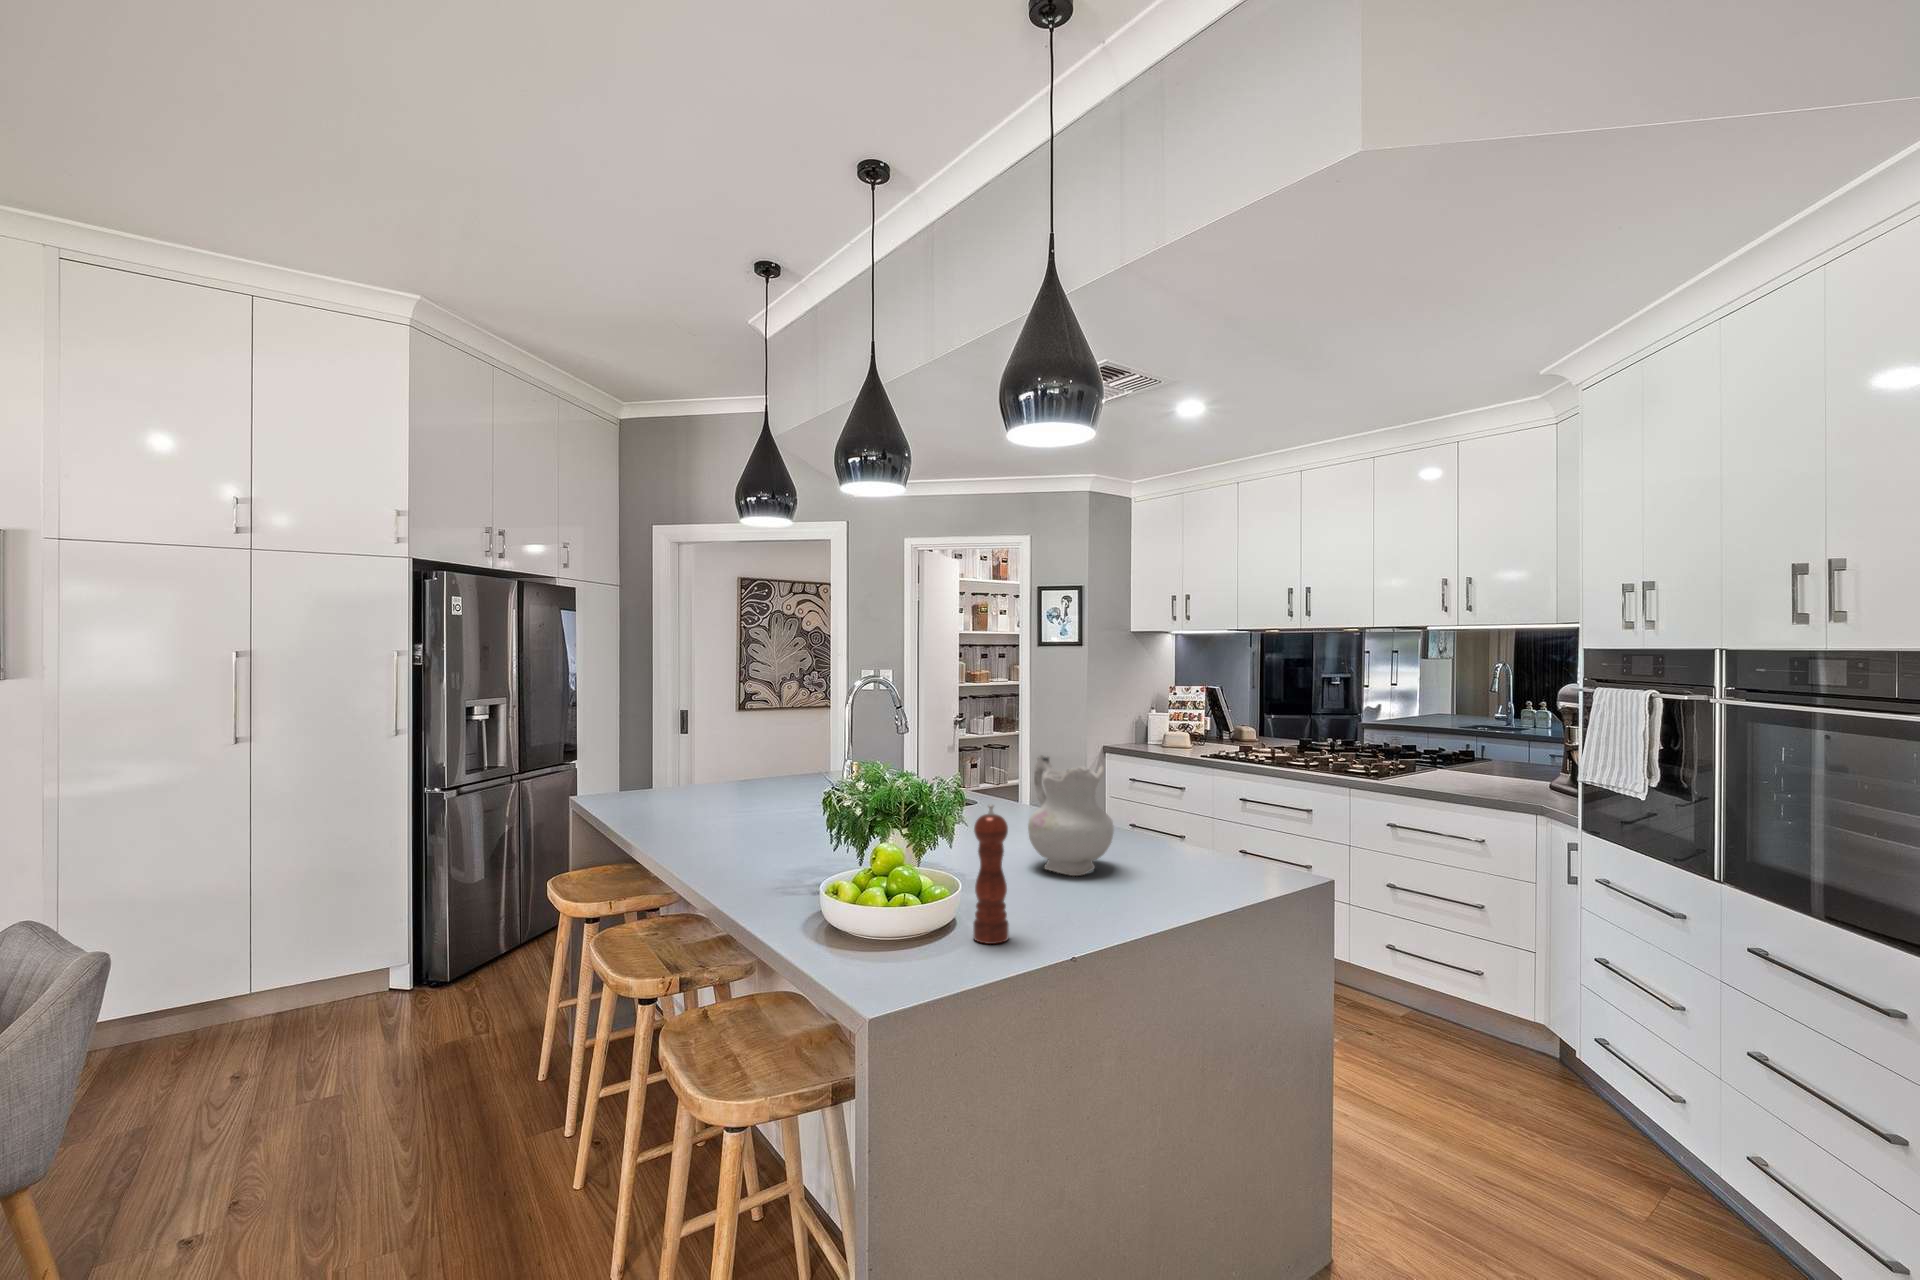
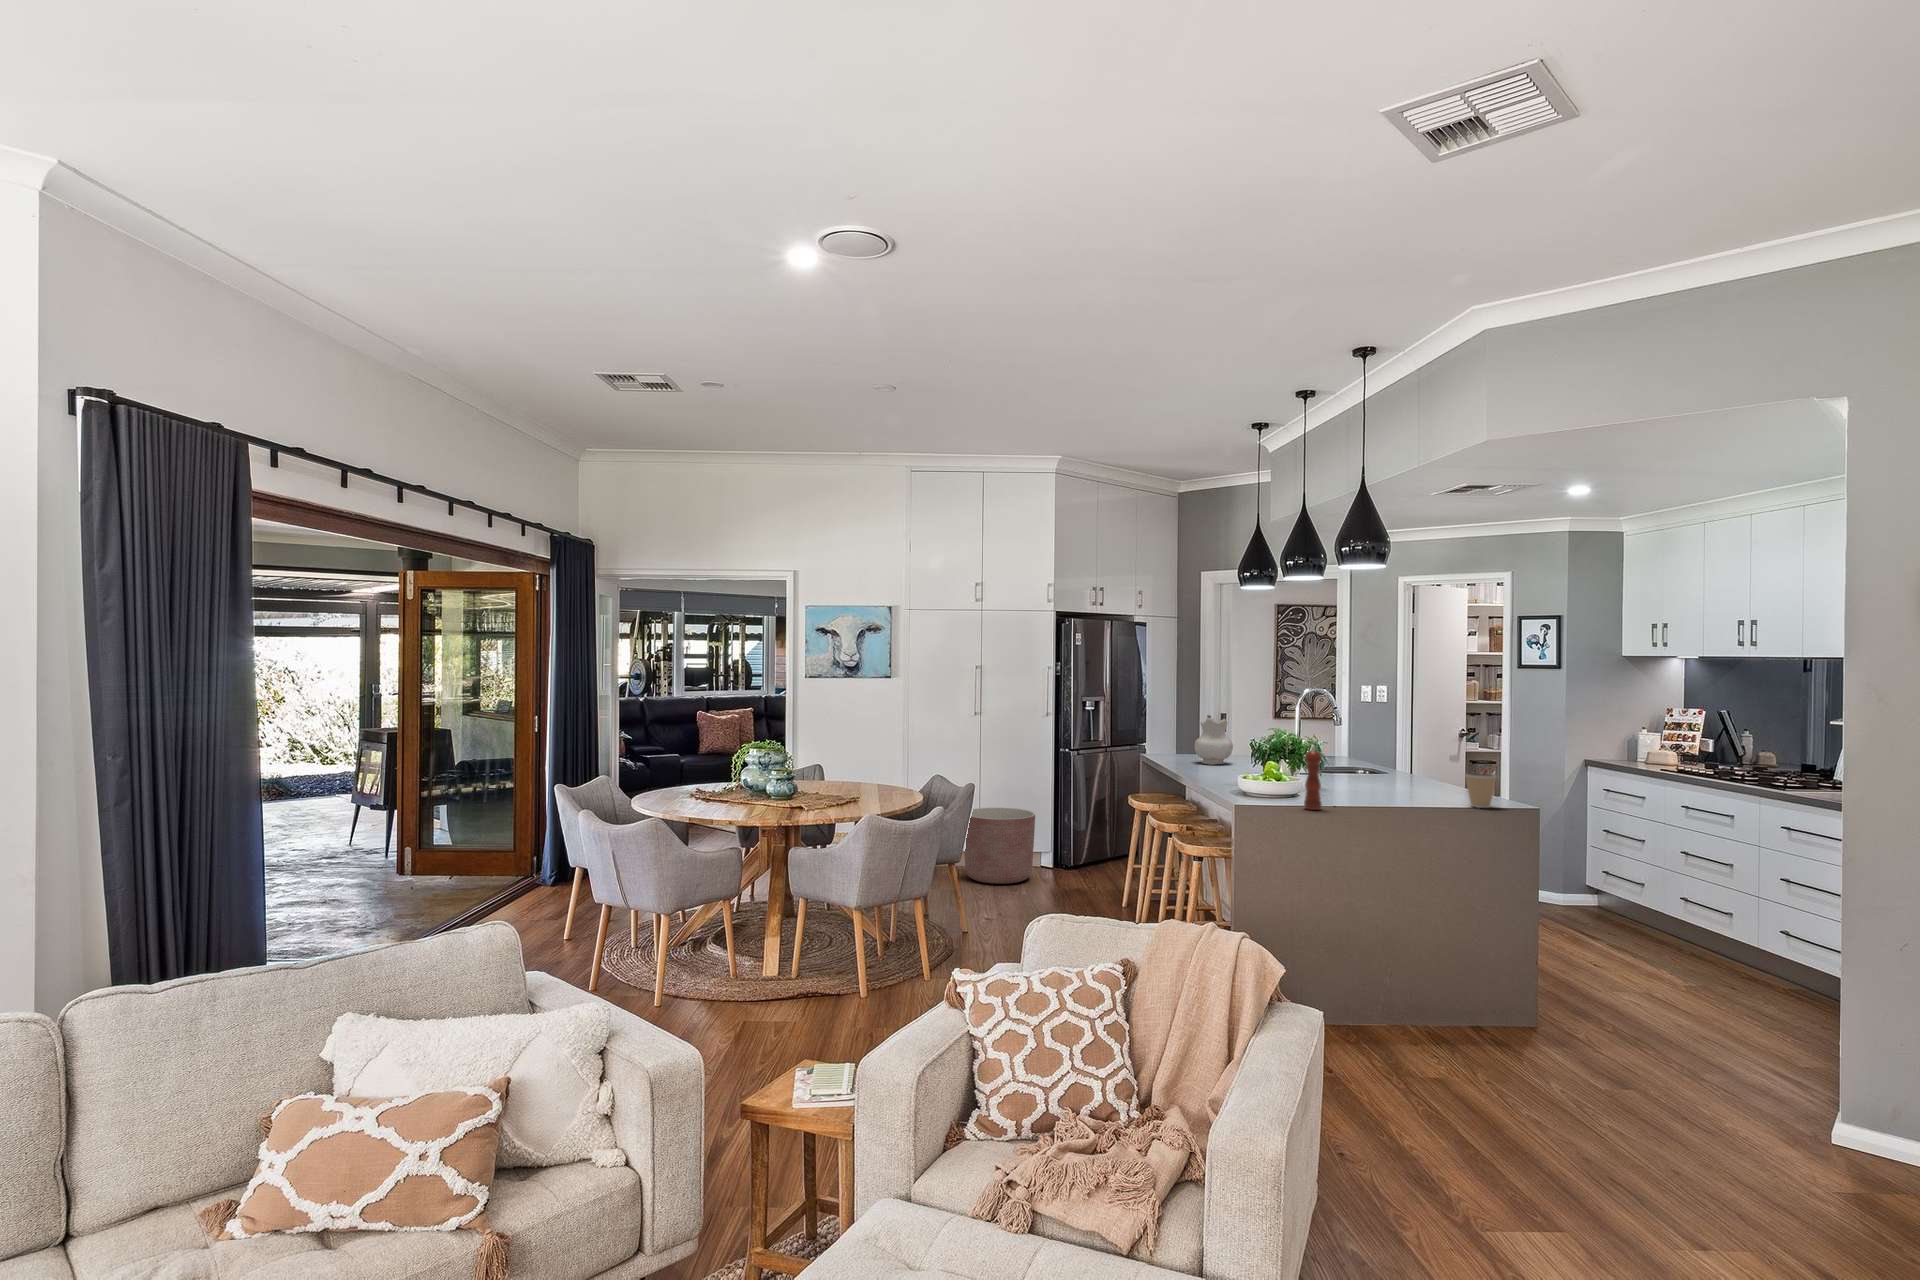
ceramic pitcher: present [1028,755,1114,876] -> present [1195,715,1233,765]
coffee cup: none [1179,813,1230,874] -> present [1465,773,1496,808]
planter: none [201,906,370,1069] -> present [965,807,1035,884]

